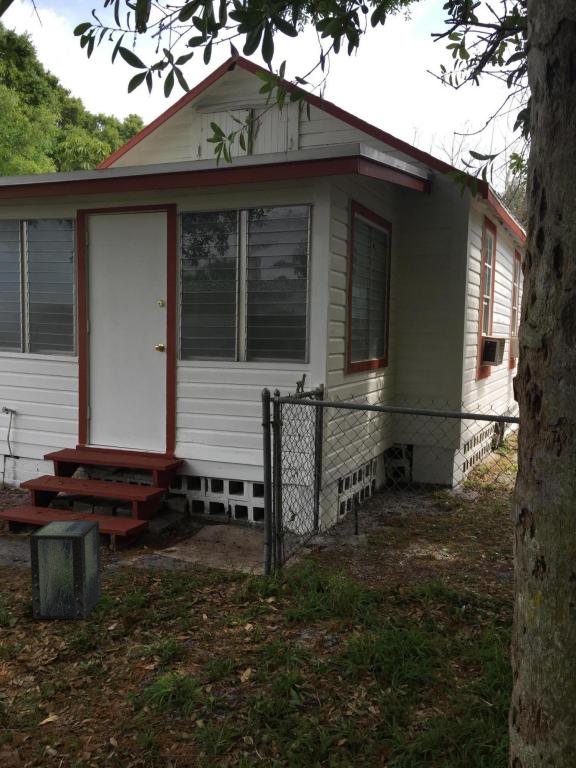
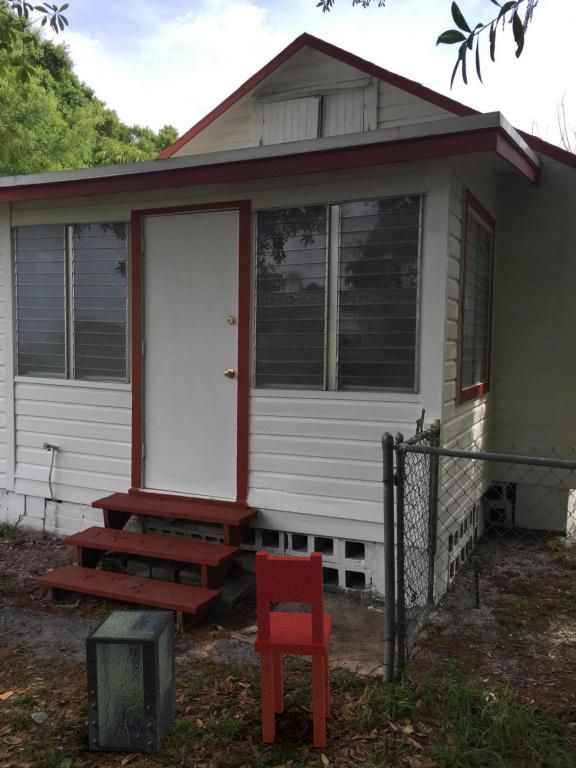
chair: none [155,472,219,614] -> present [254,551,332,747]

